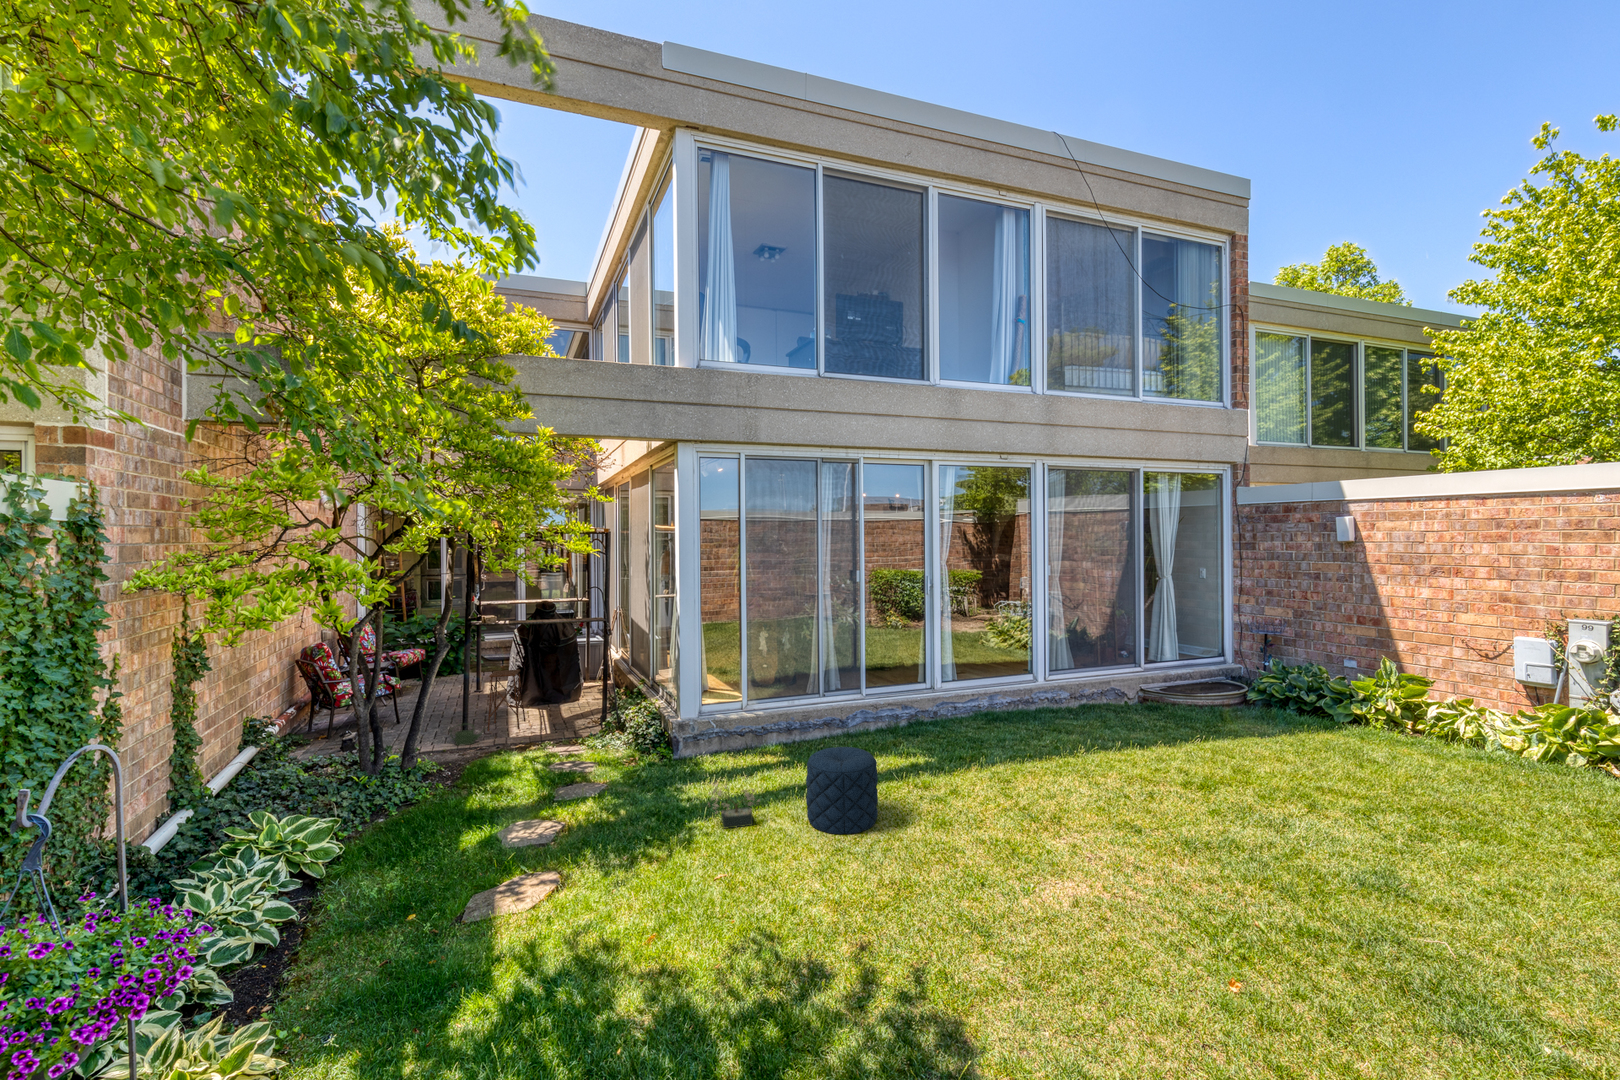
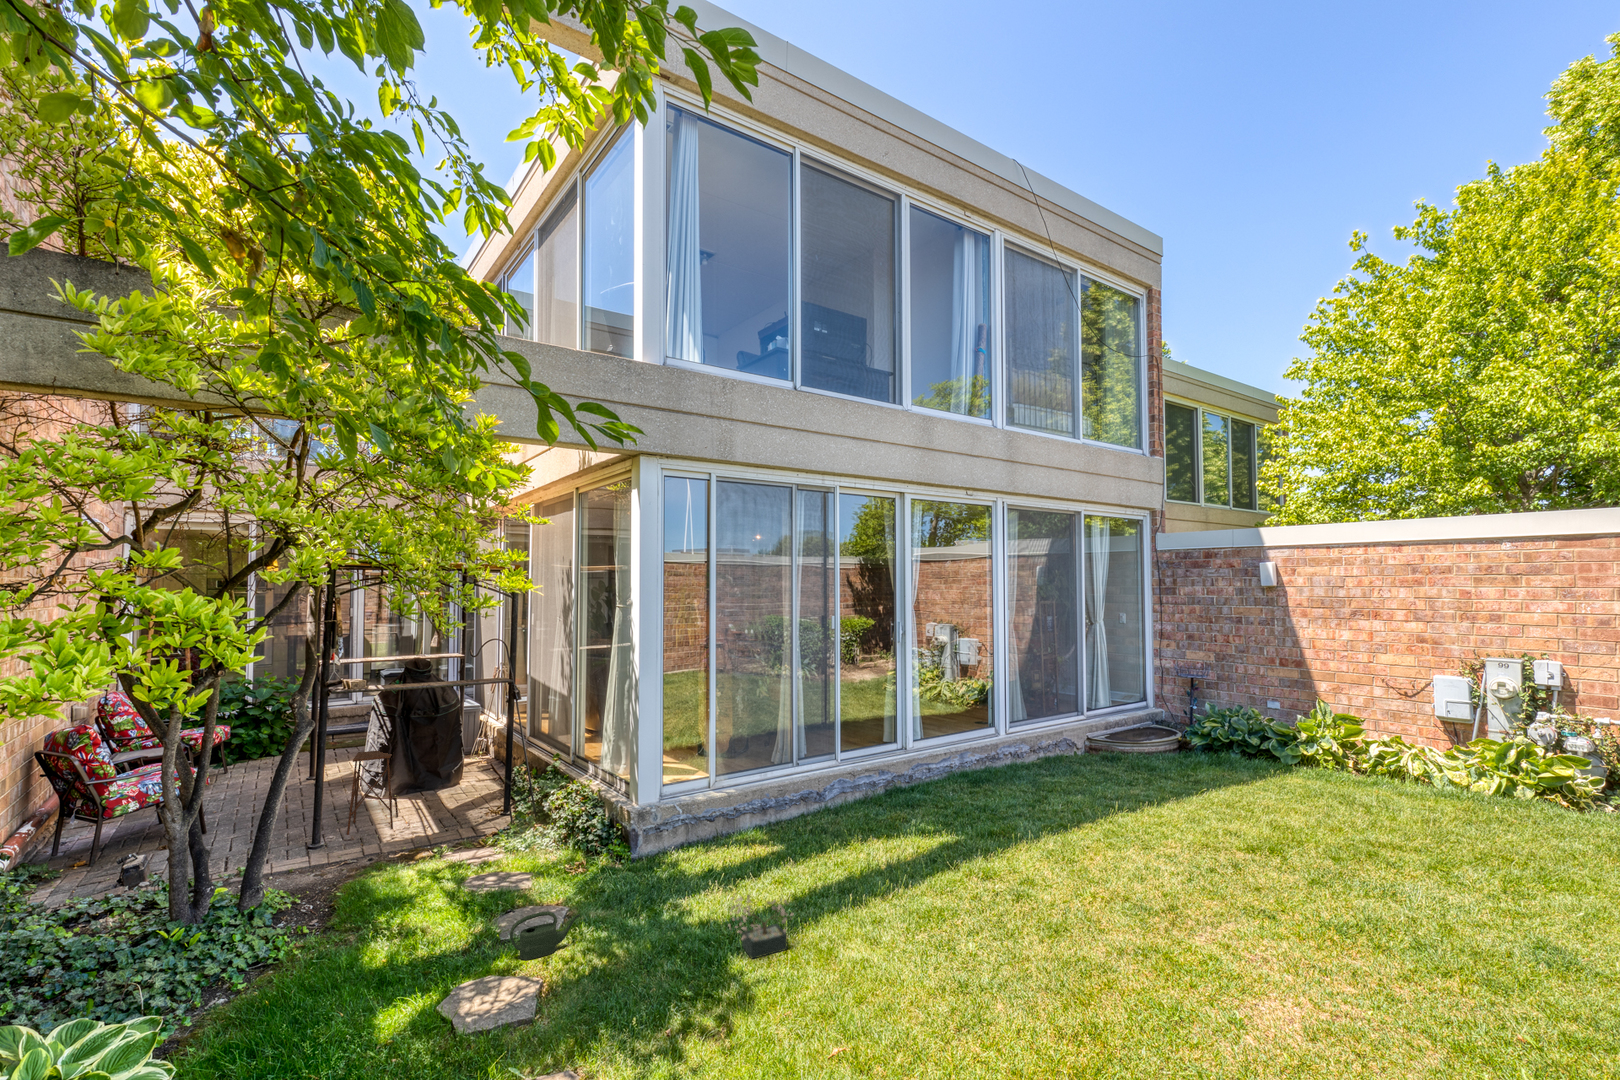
watering can: present [450,723,482,745] -> present [510,911,580,960]
pouf: present [806,747,878,834] -> none [850,833,940,951]

